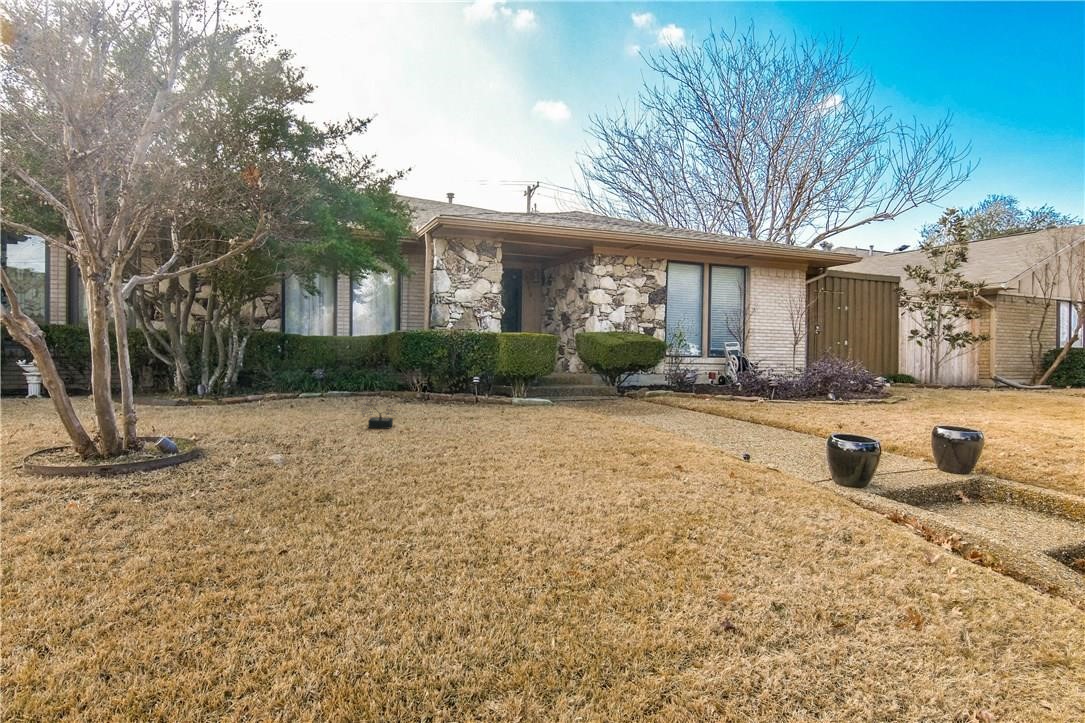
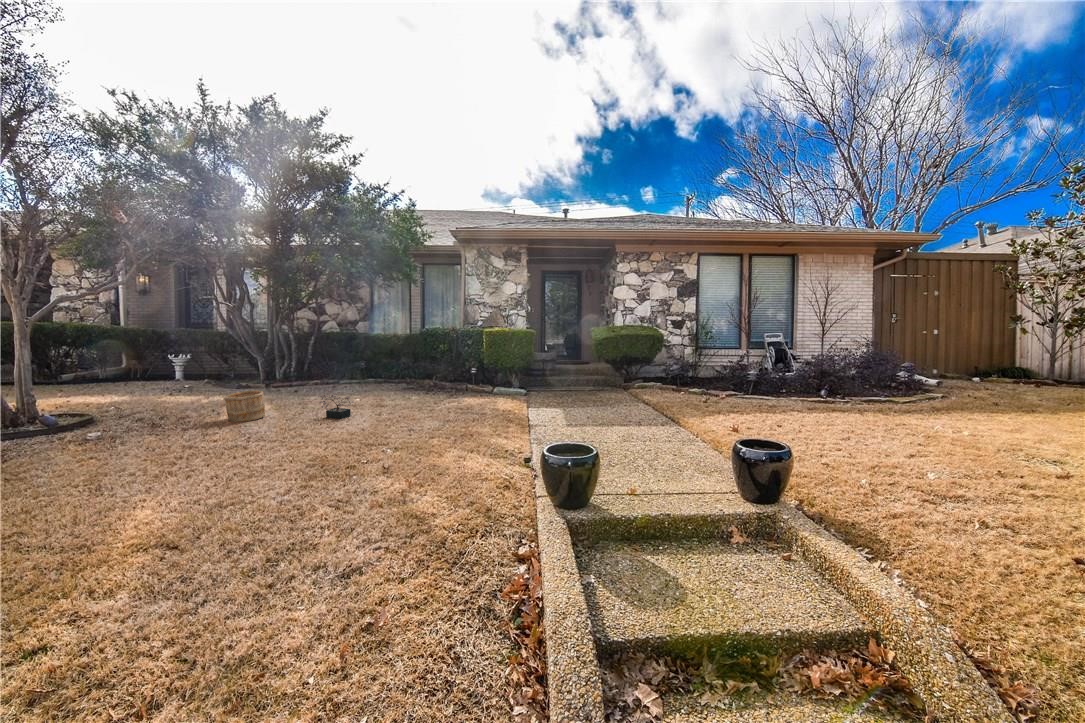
wooden bucket: none [252,399,296,436] -> present [224,390,265,422]

